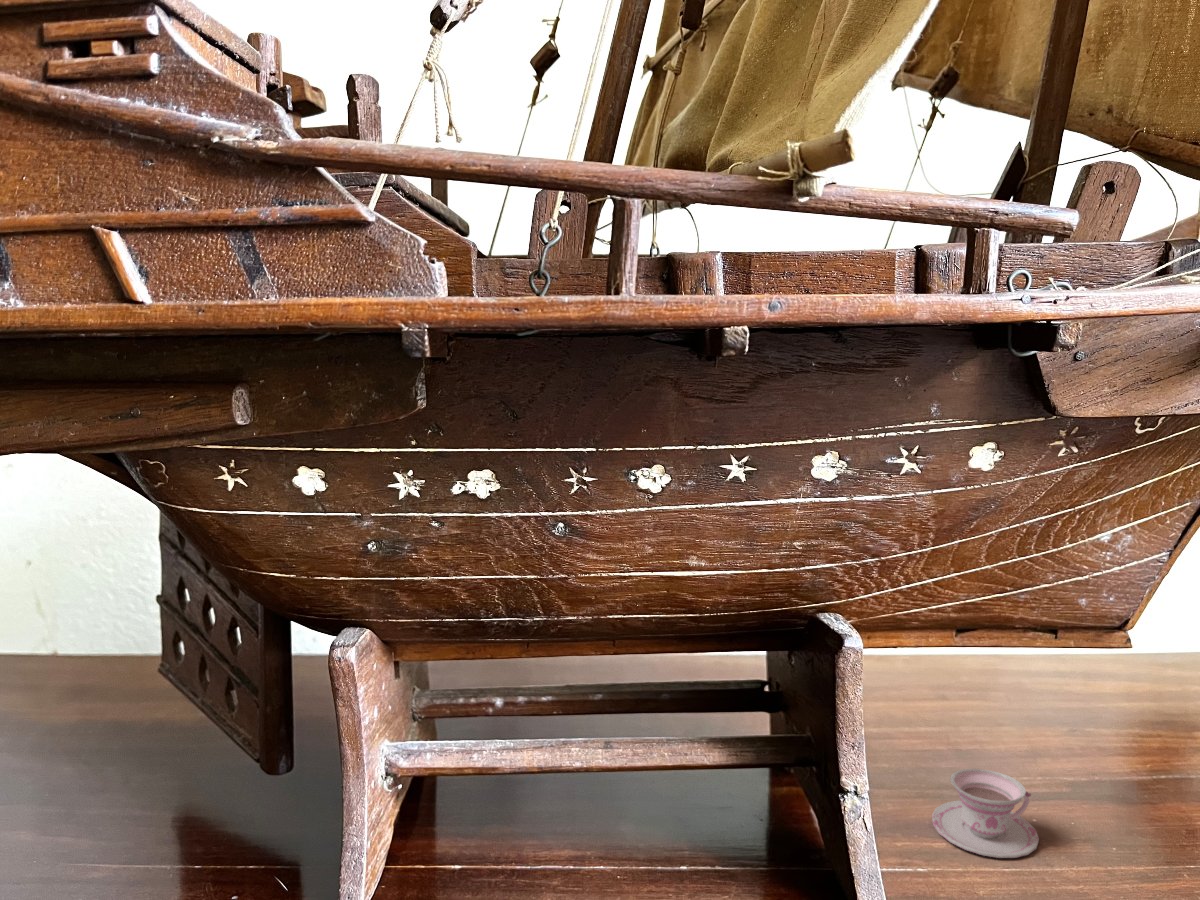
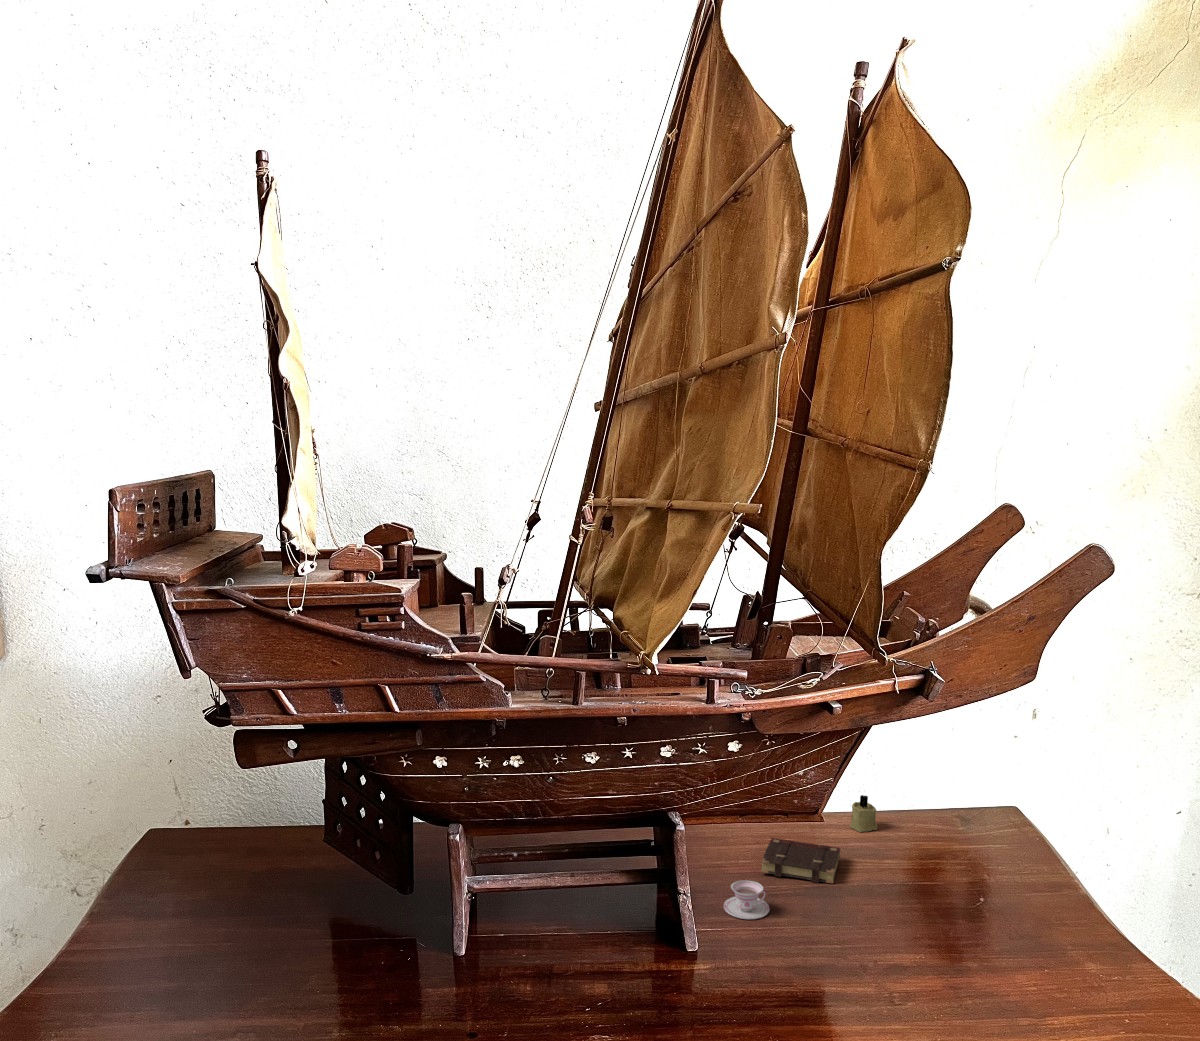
candle: none [1096,622,1149,686] -> present [850,795,877,832]
book: none [979,689,1141,780] -> present [761,838,840,884]

